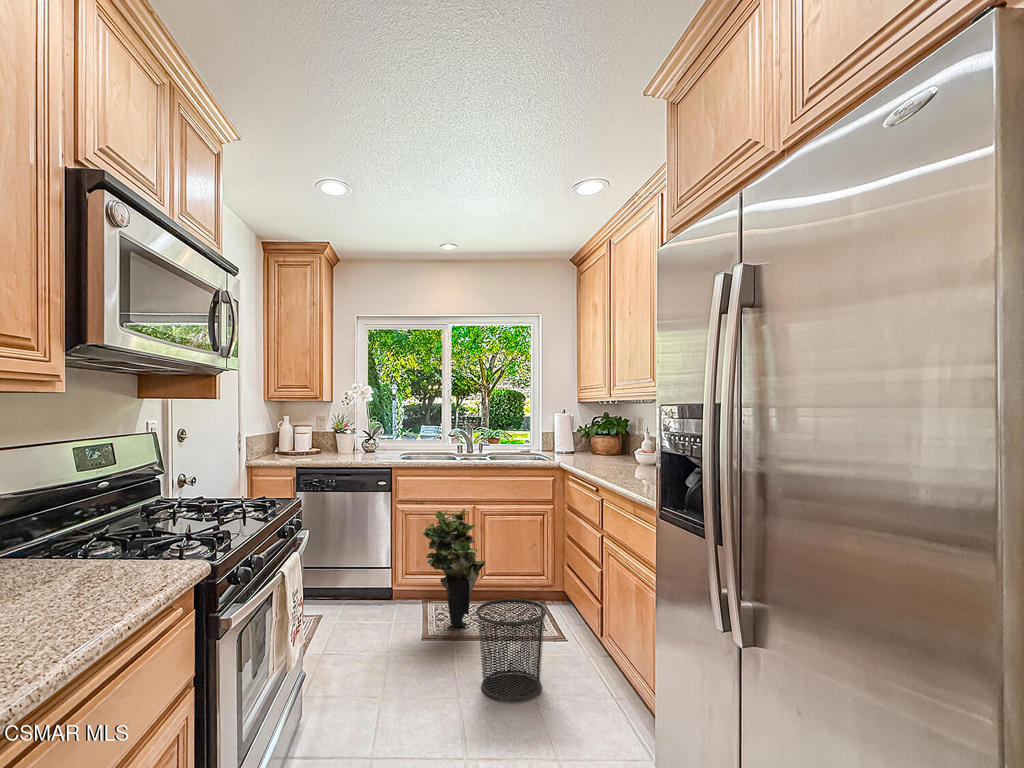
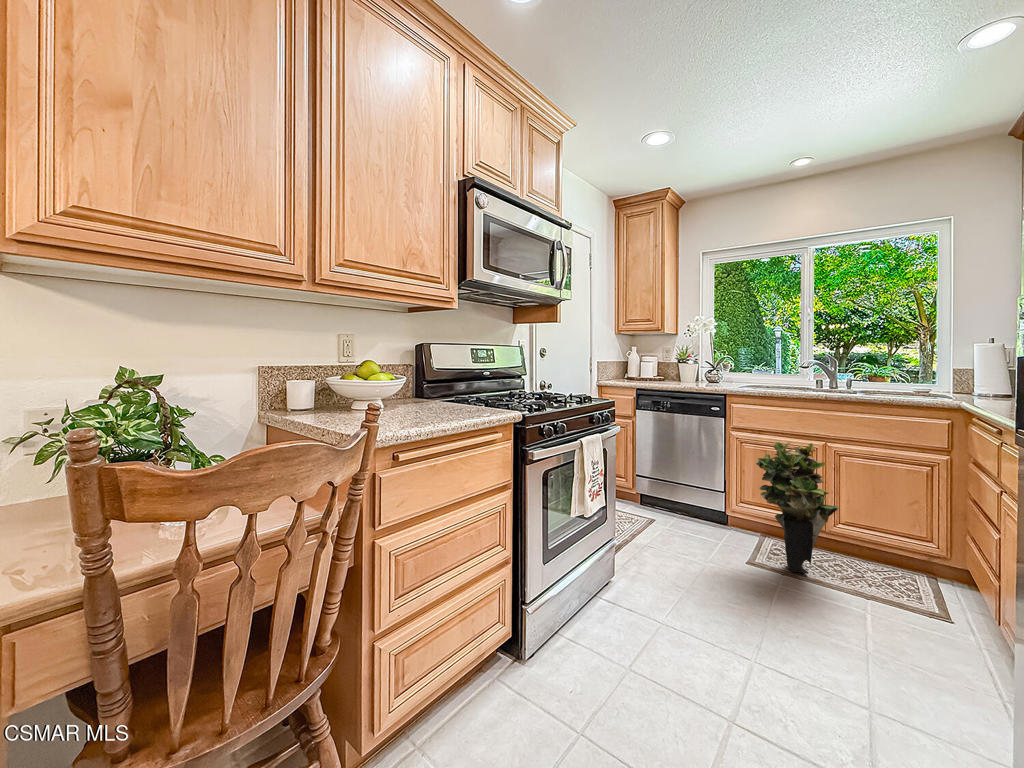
waste bin: present [476,598,547,701] -> none [810,557,934,706]

